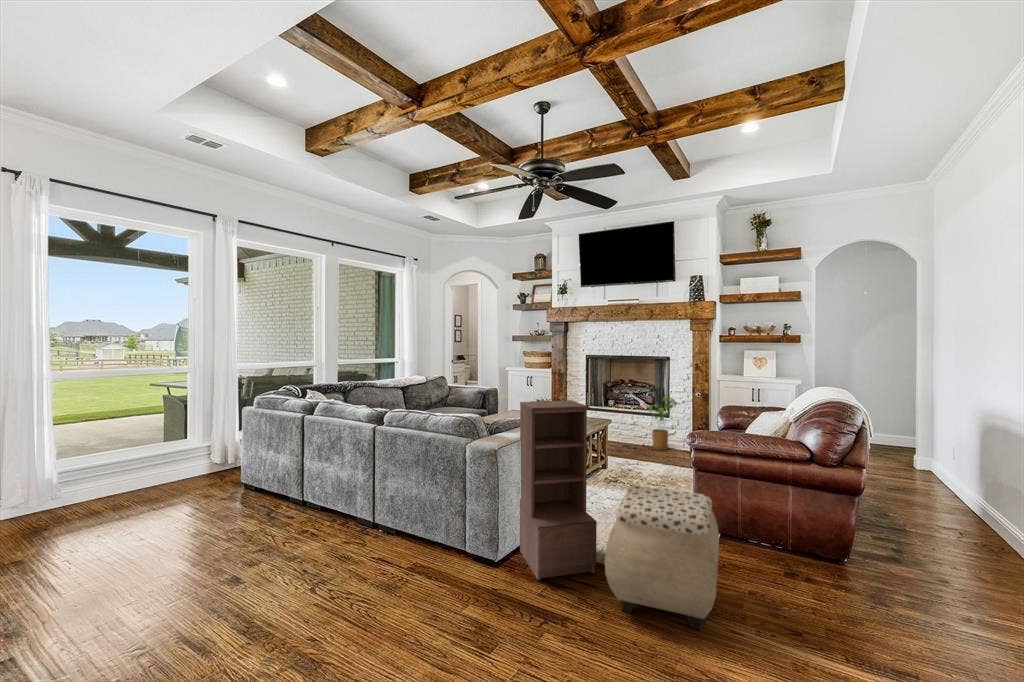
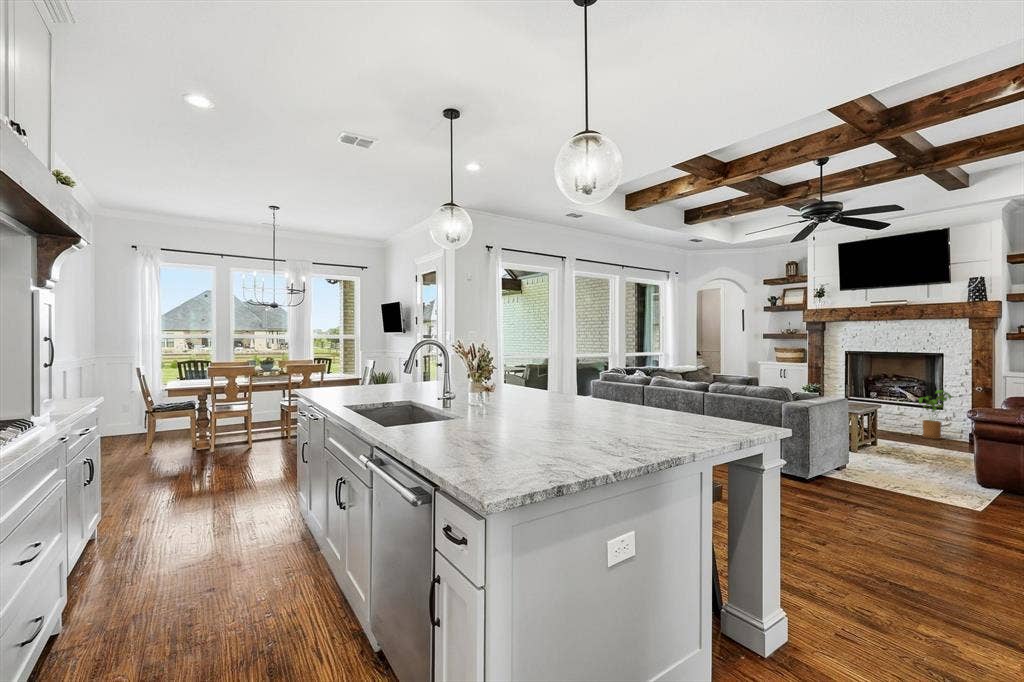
bookshelf: present [520,401,597,580] -> none [821,377,891,496]
ottoman: present [605,486,719,630] -> none [904,436,1003,527]

